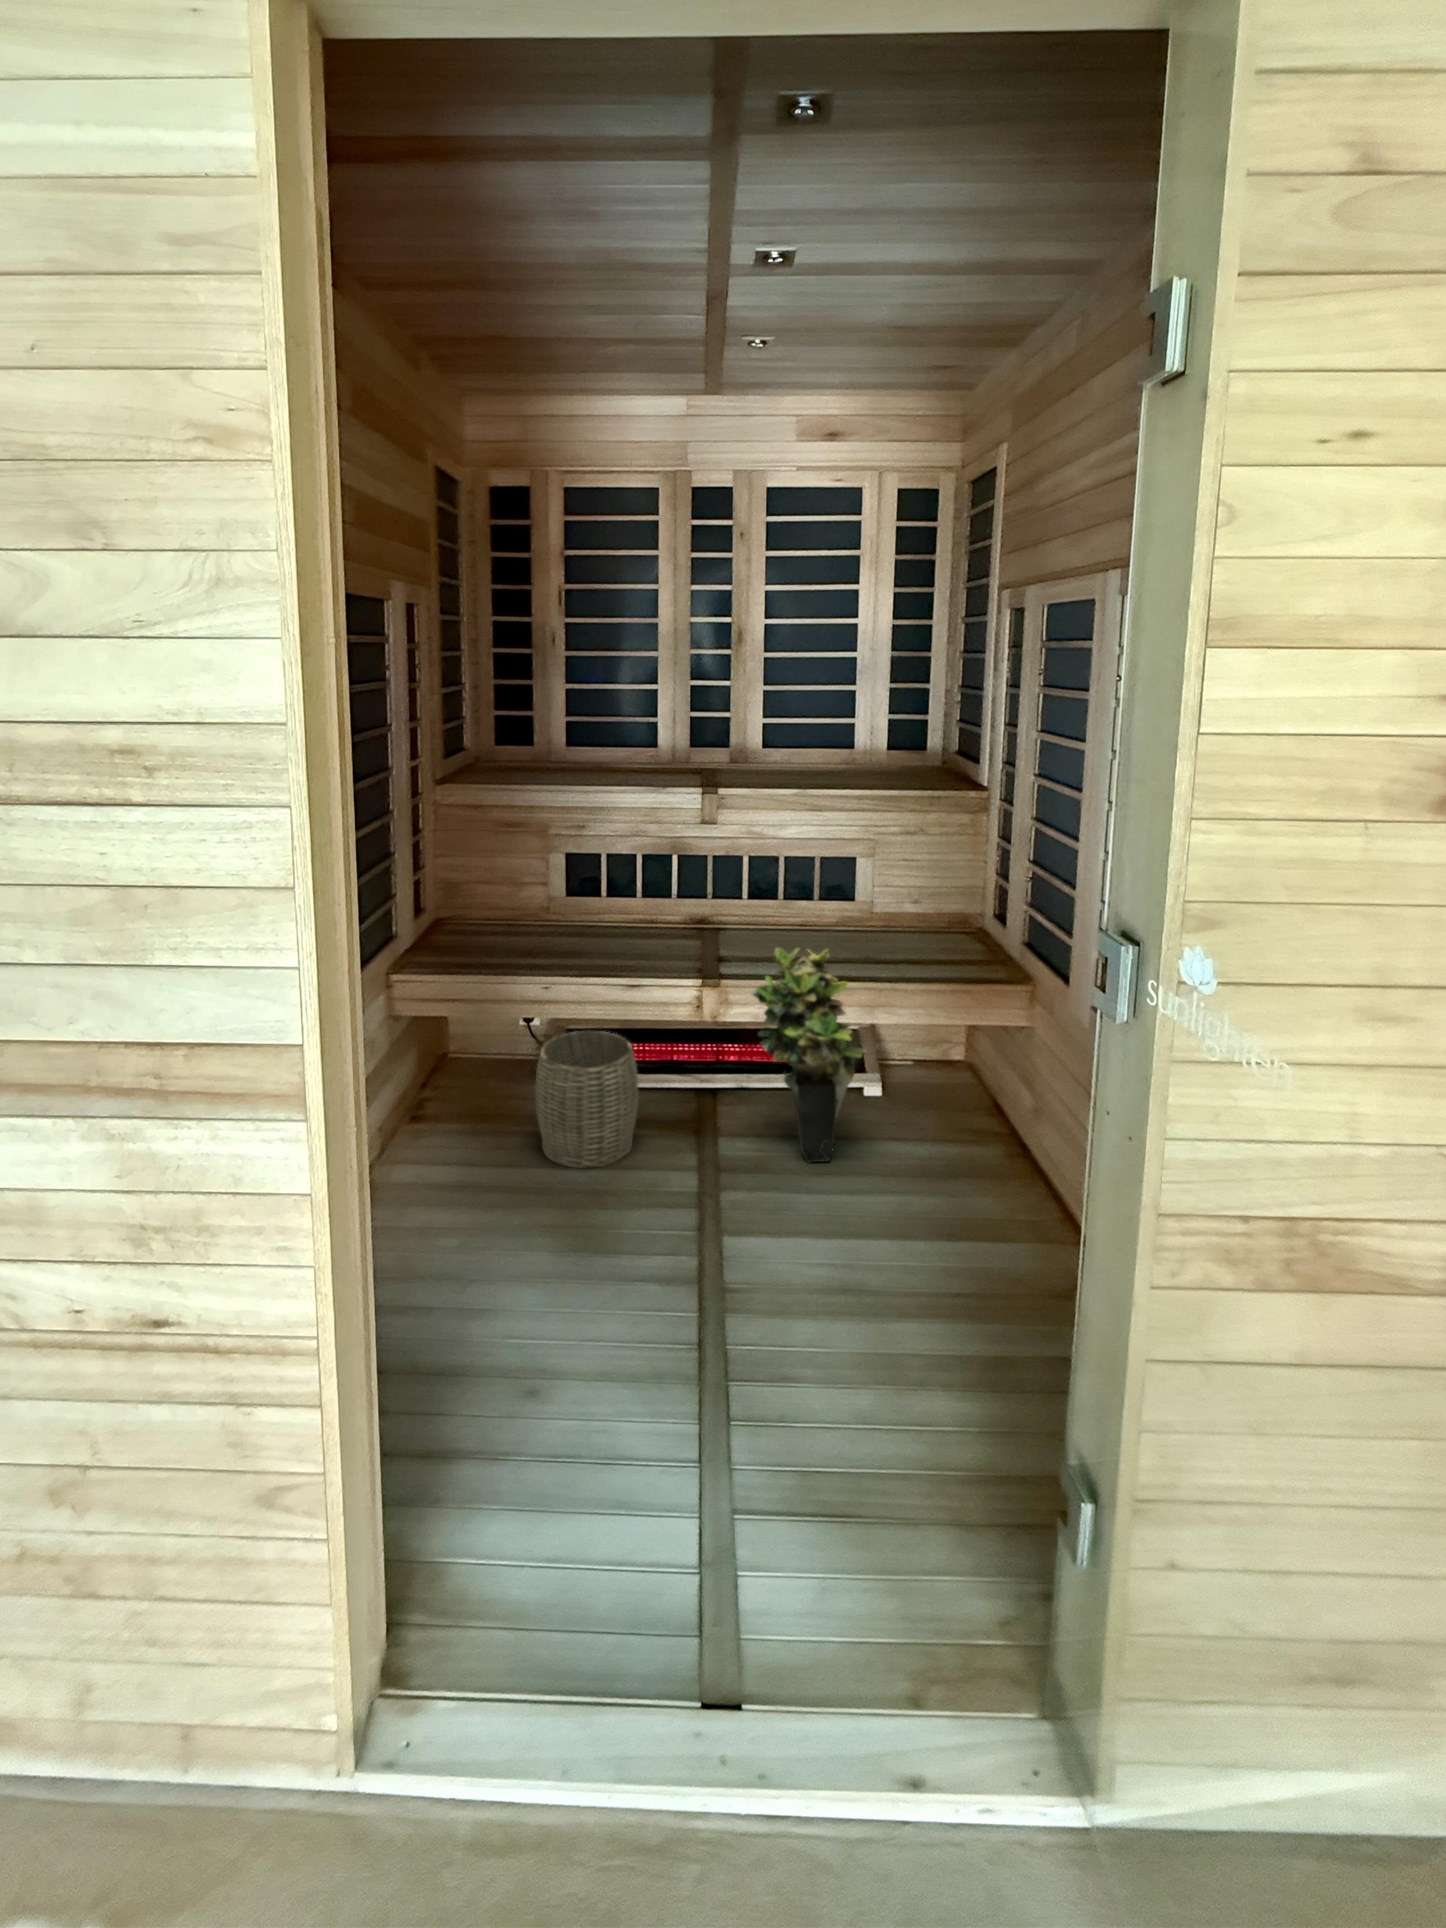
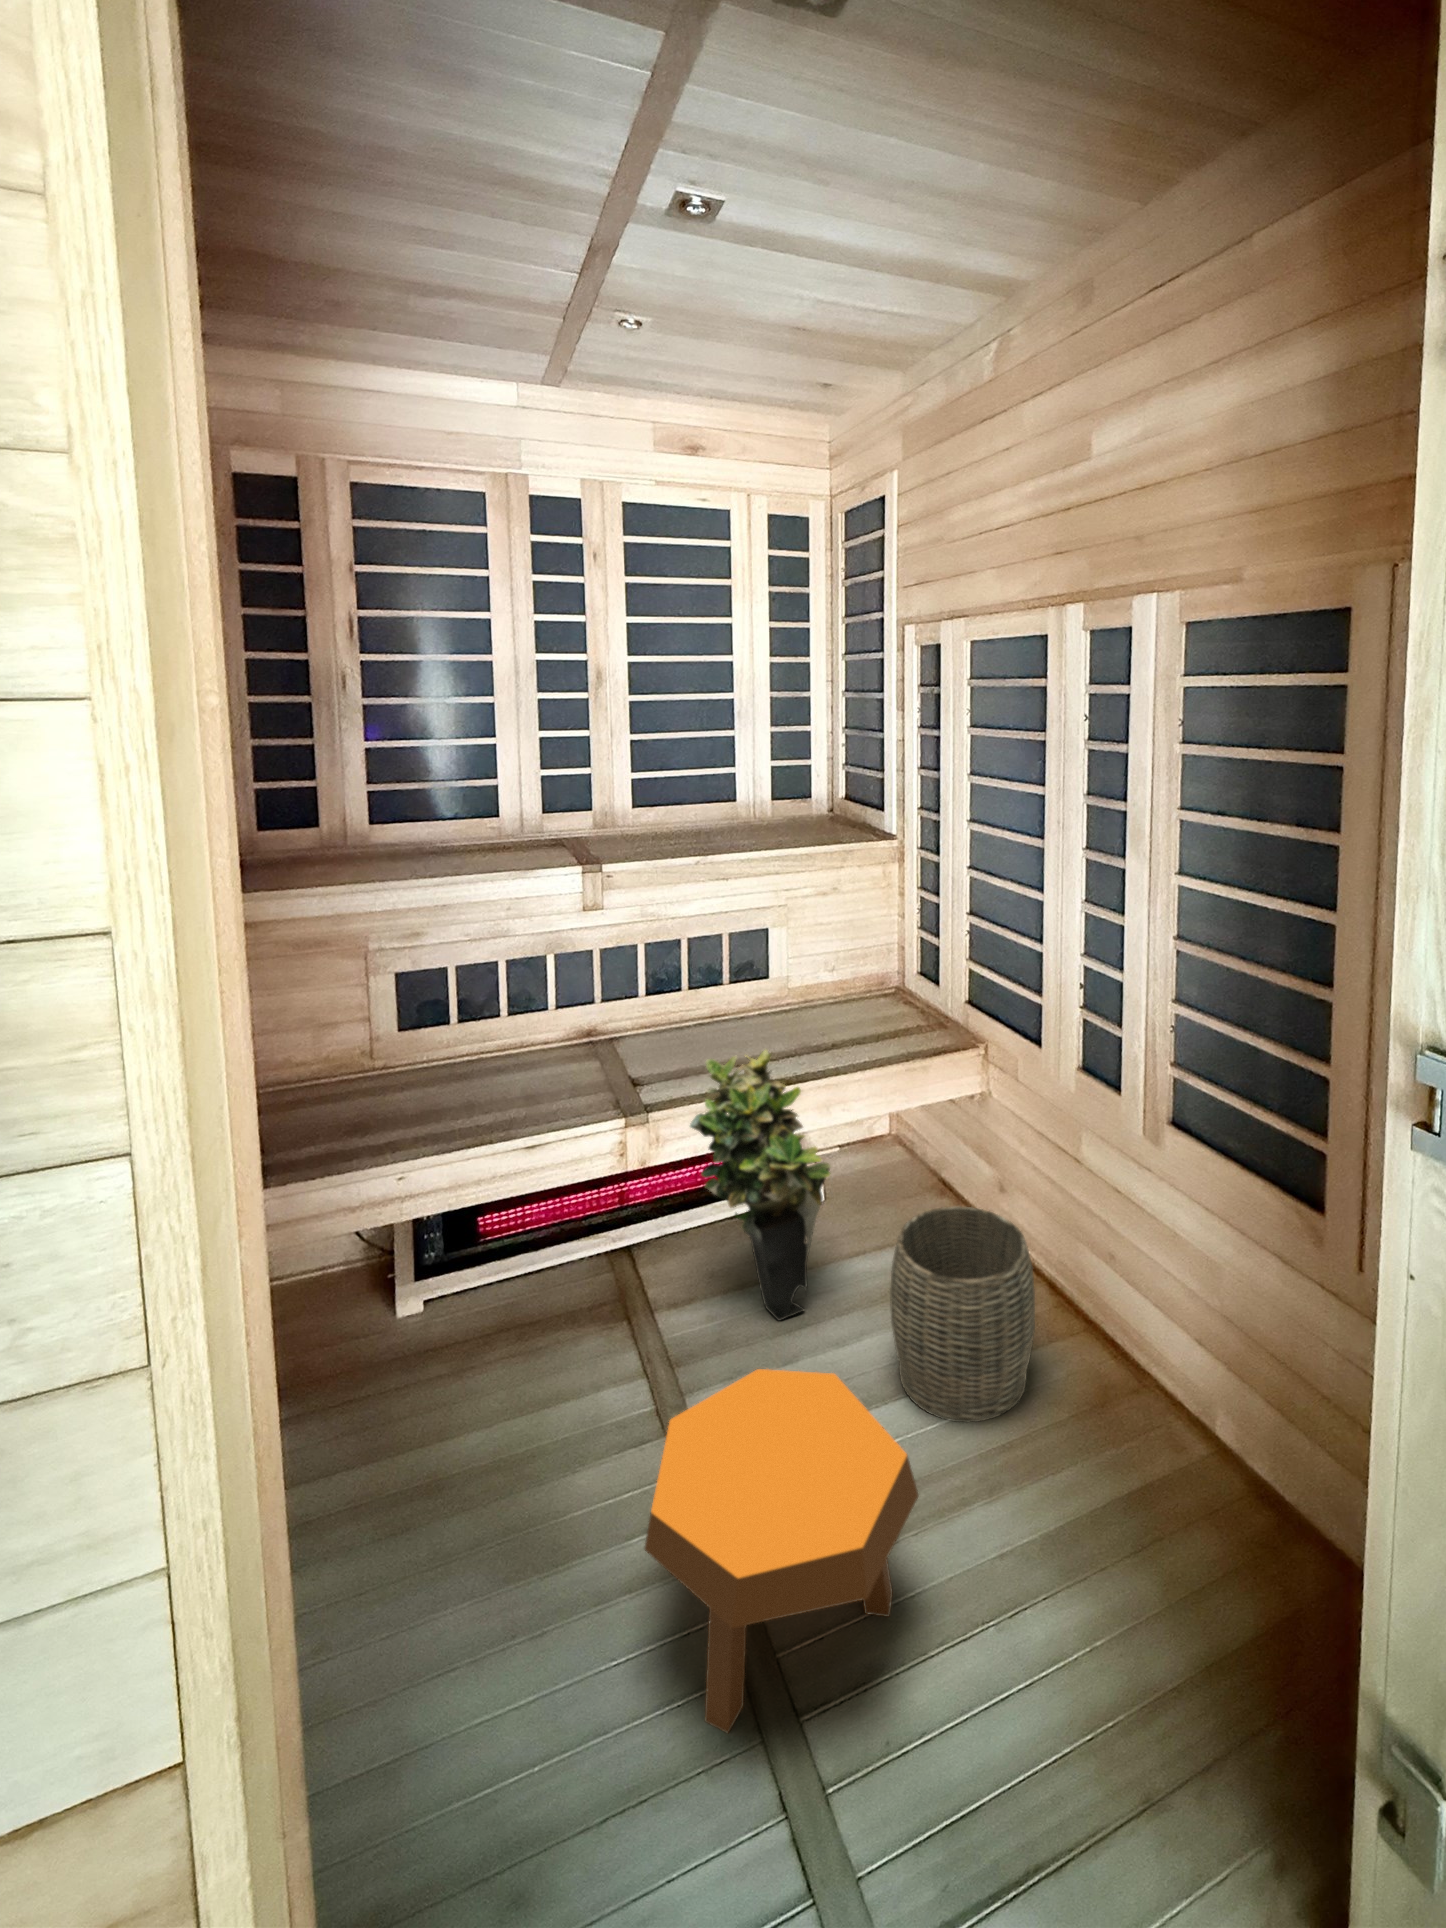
woven basket: present [535,1031,638,1168] -> present [890,1206,1035,1422]
footstool: none [637,1160,837,1367] -> present [644,1369,919,1733]

